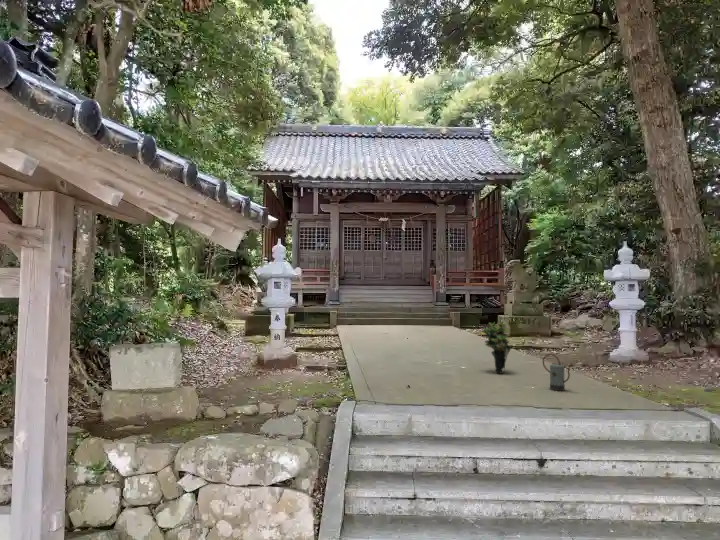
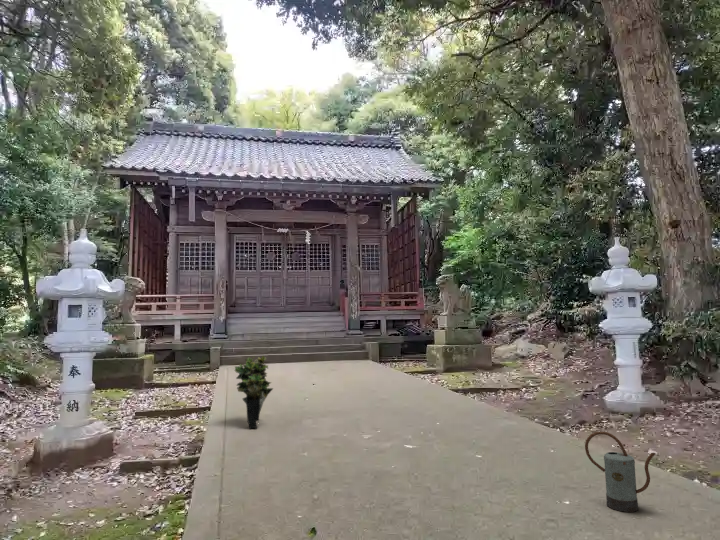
potted plant: present [483,322,513,374] -> present [235,356,273,429]

